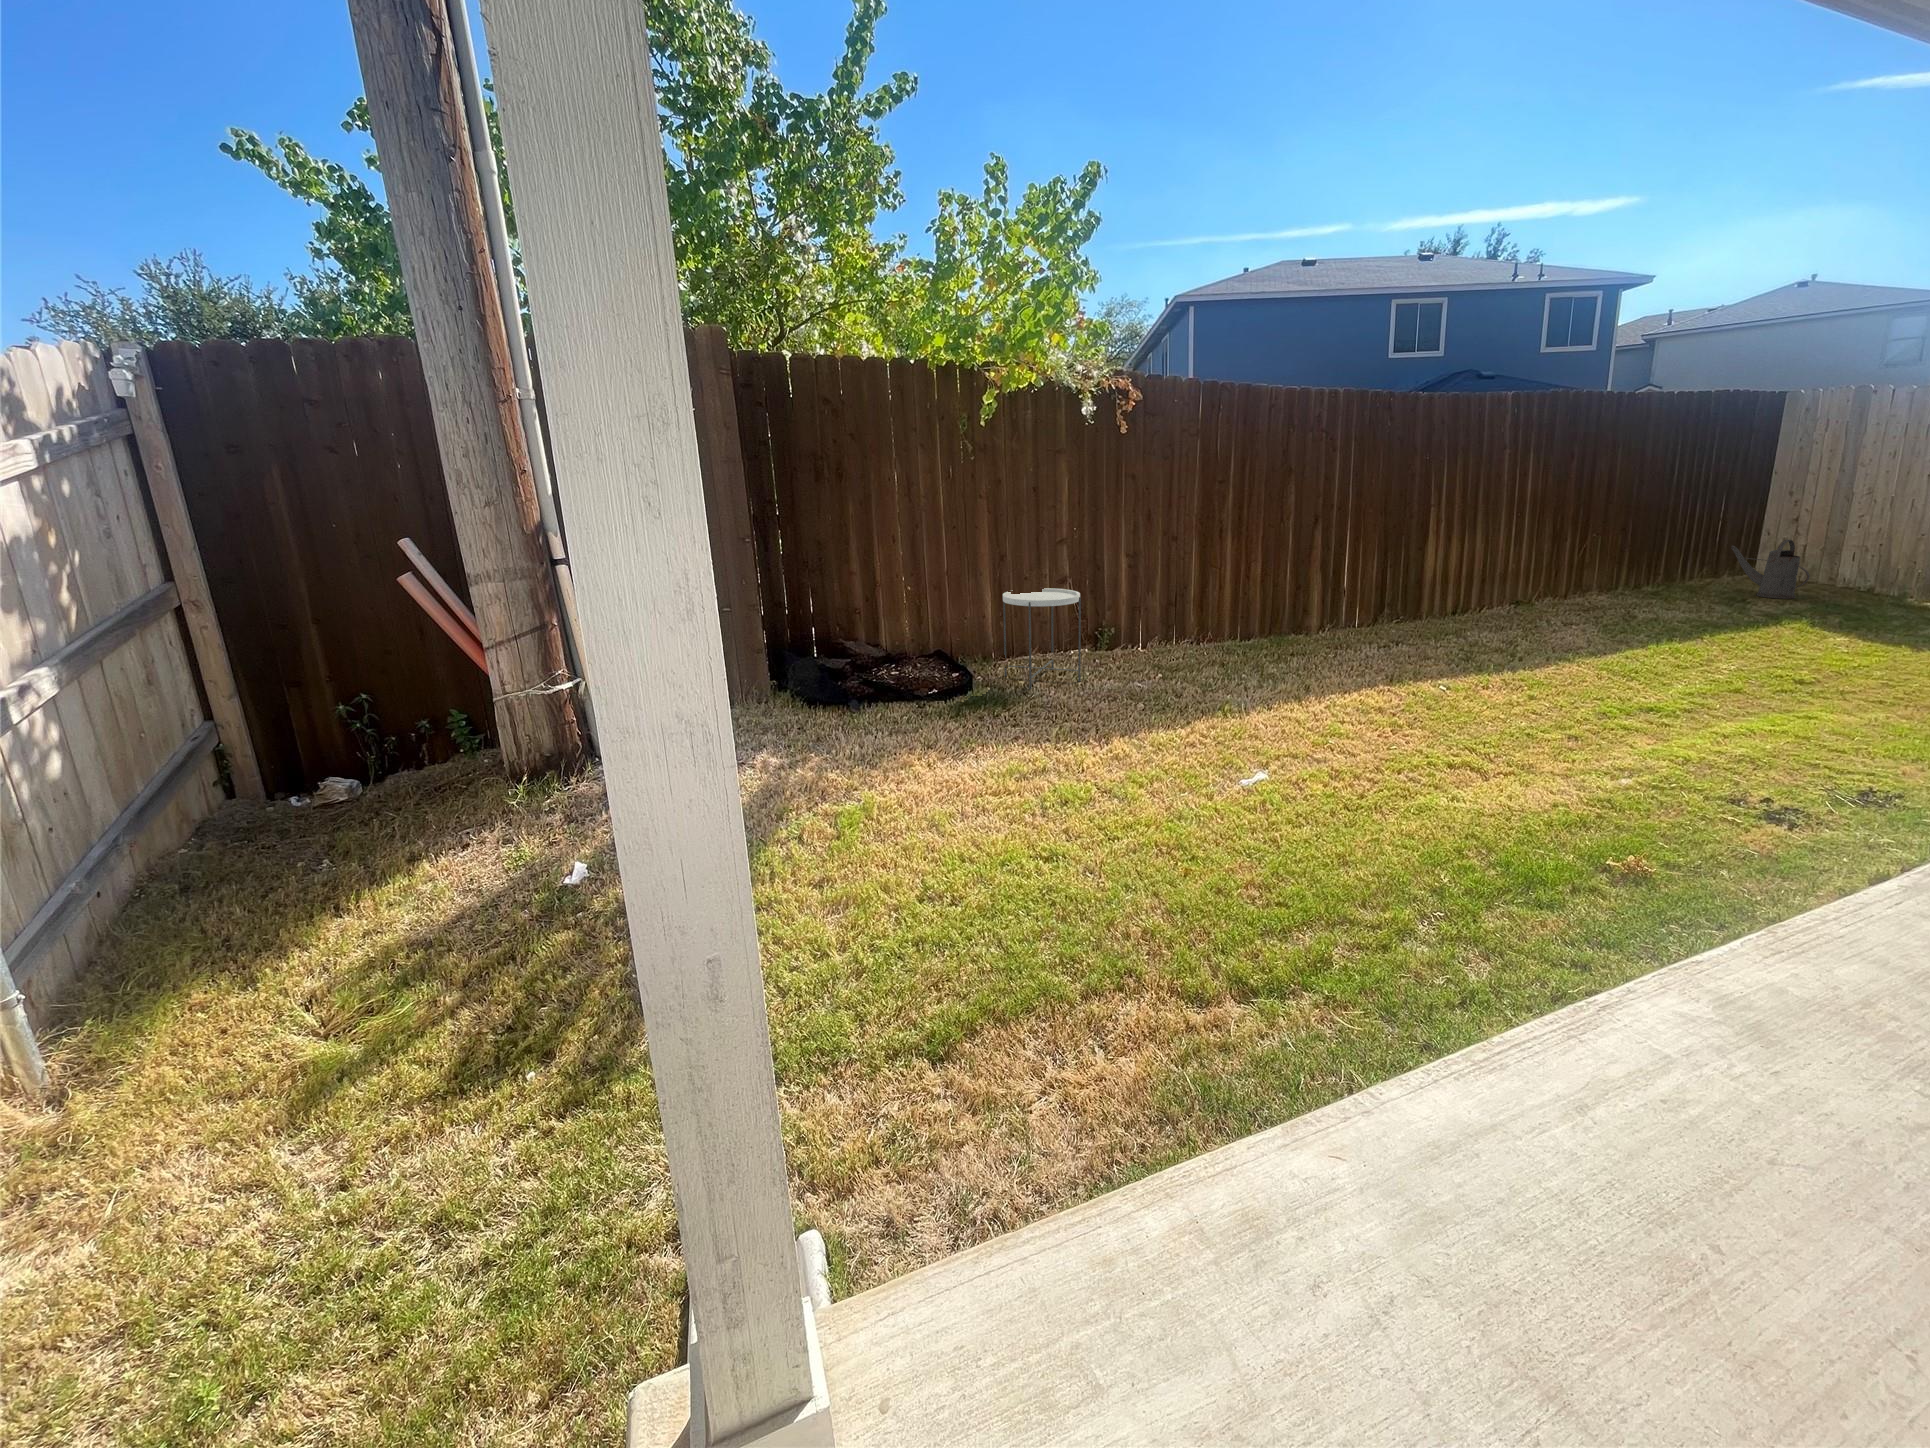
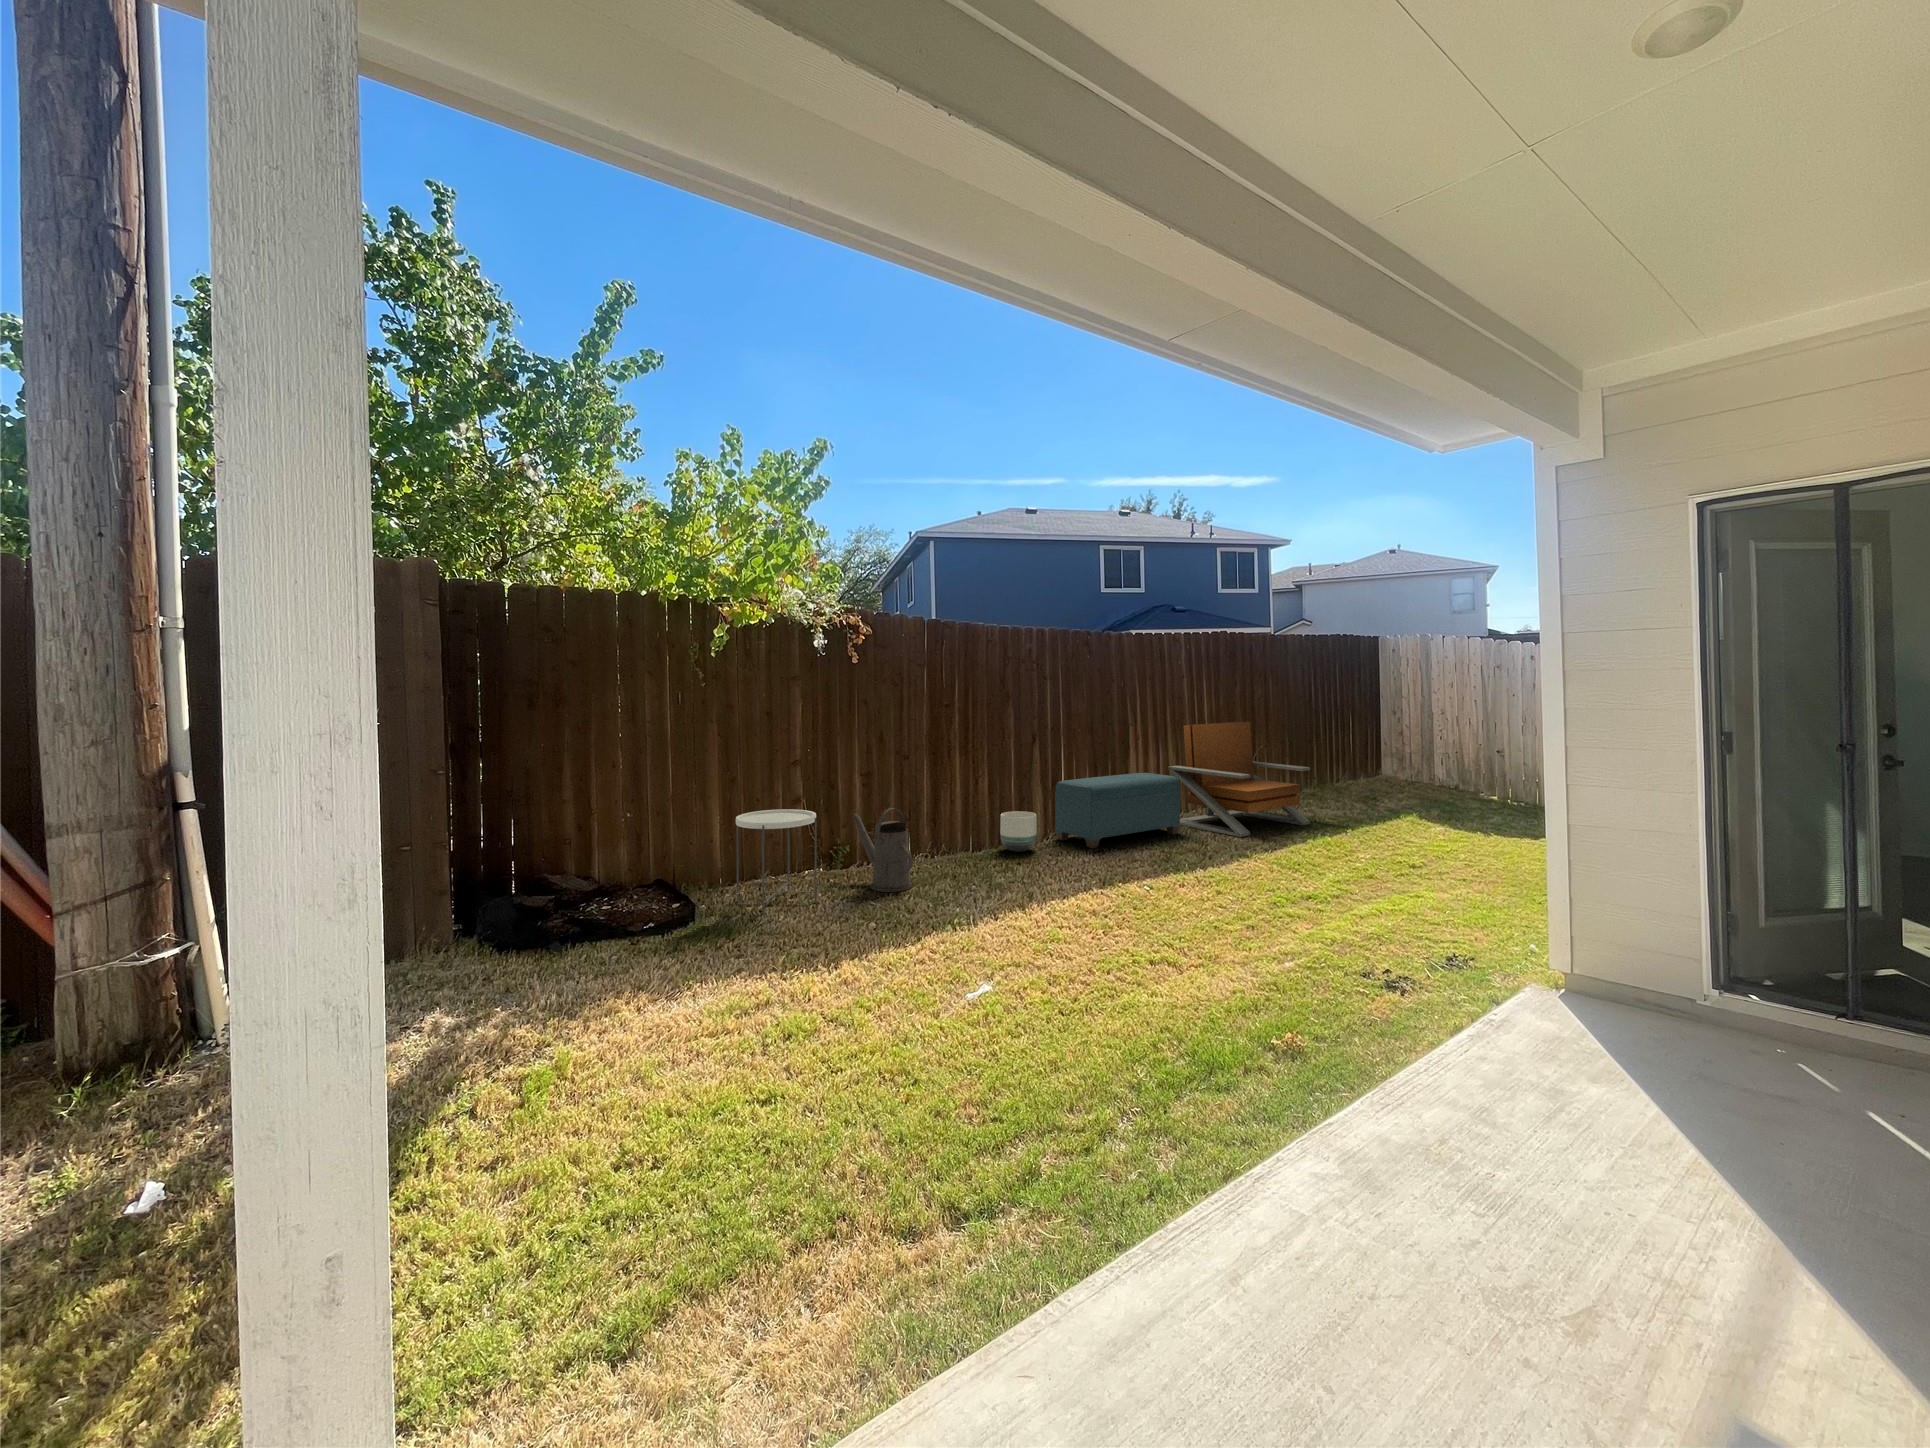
lounge chair: none [1467,503,1665,639] -> present [1168,722,1310,837]
watering can: present [1731,540,1810,599] -> present [853,808,913,892]
bench: none [1329,562,1486,643] -> present [1055,773,1180,848]
planter: none [1268,600,1310,643] -> present [1000,811,1037,852]

